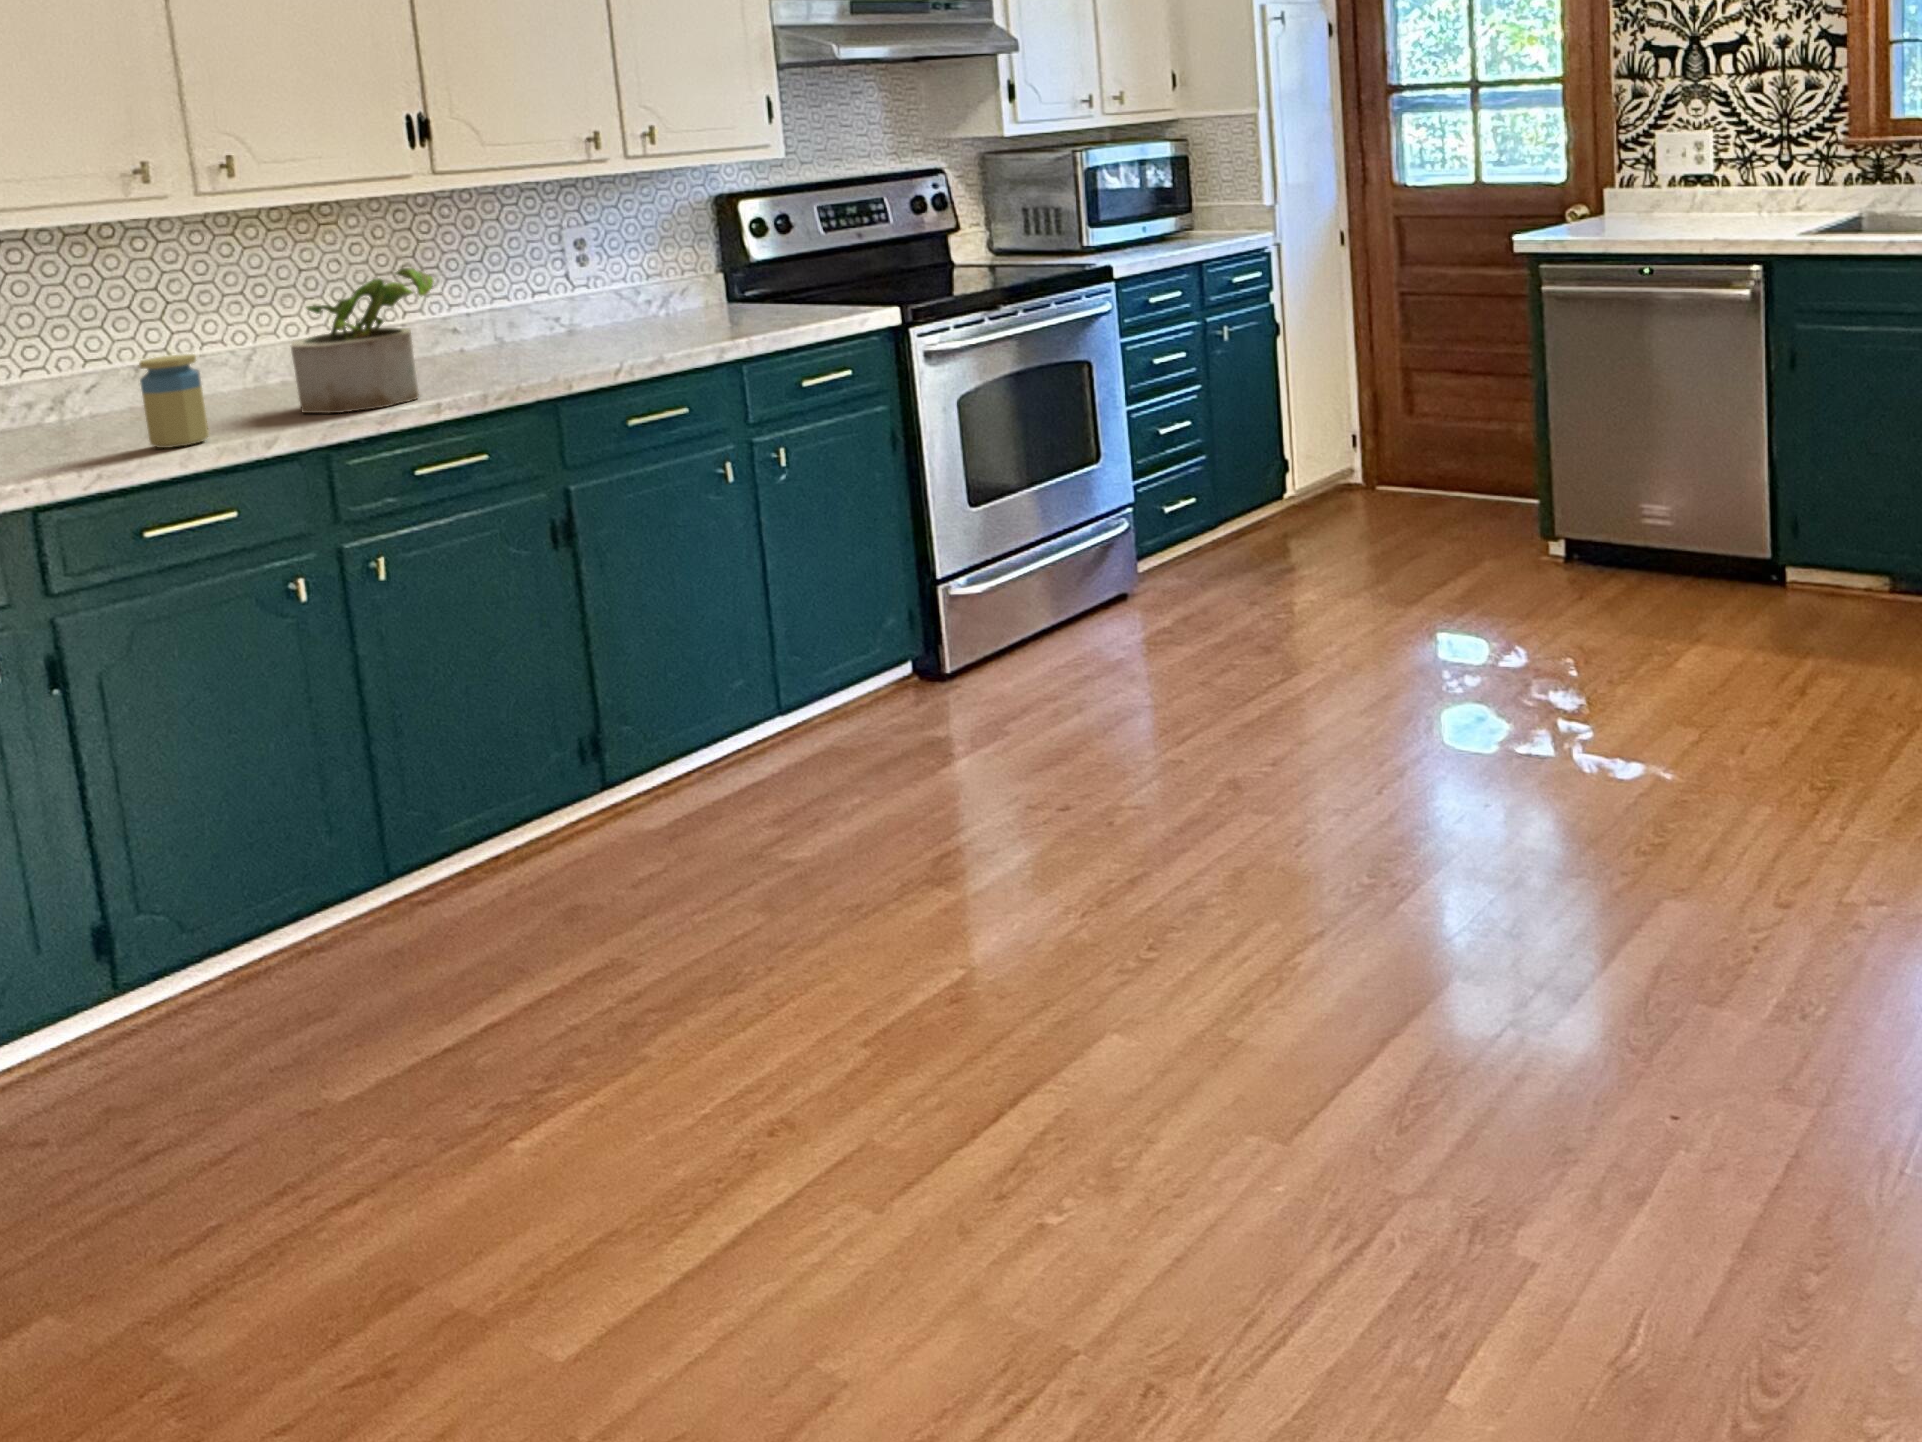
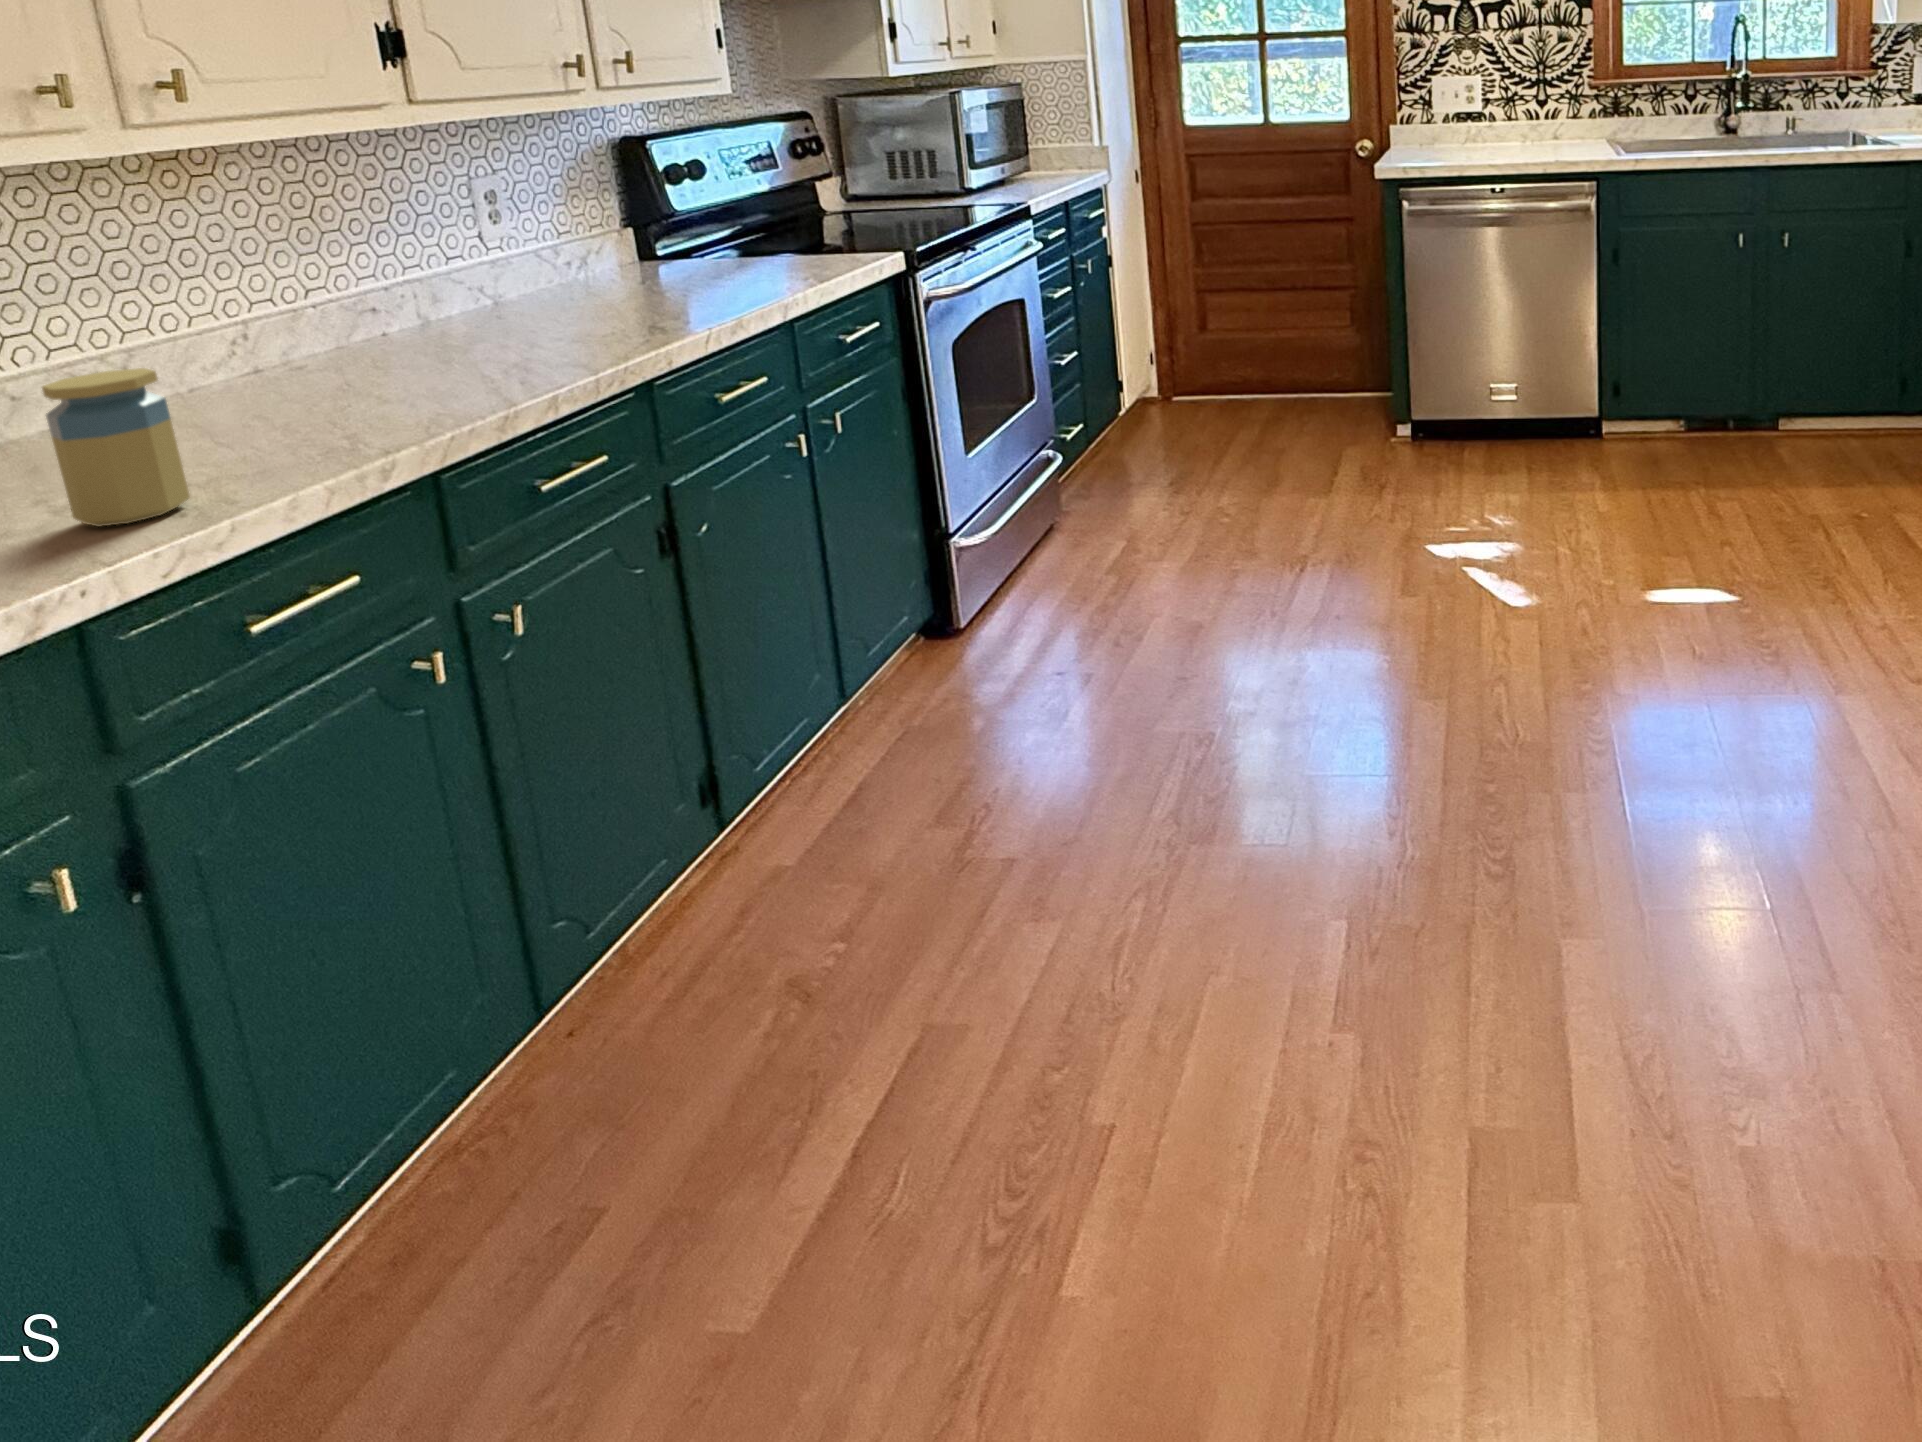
potted plant: present [291,268,434,413] -> none [217,221,461,443]

